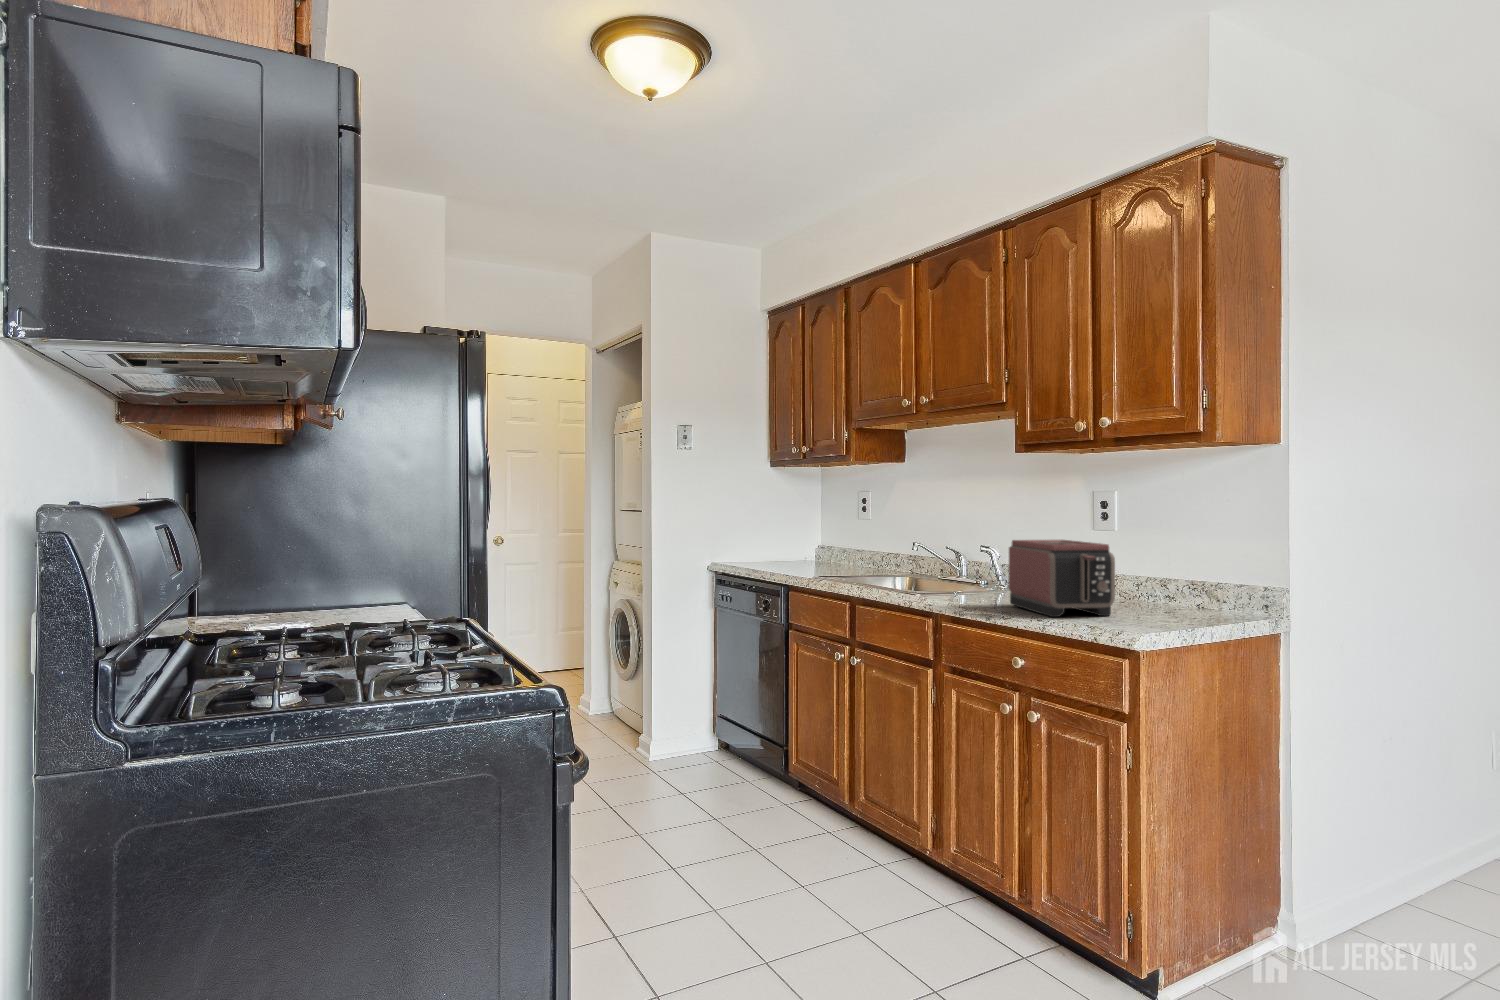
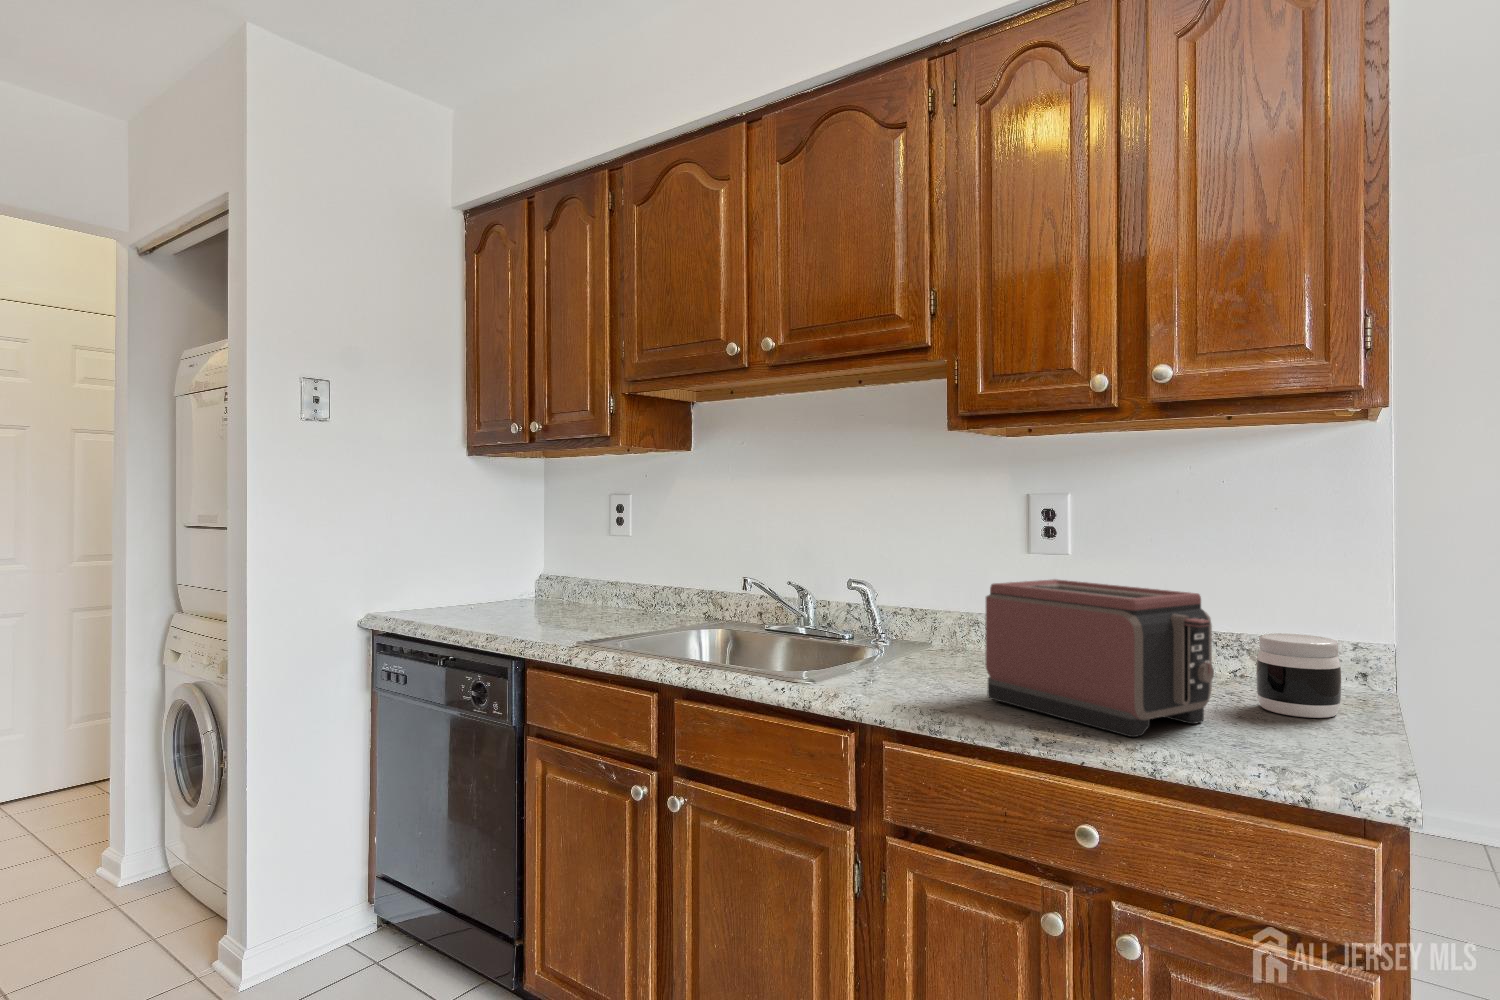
jar: none [1163,572,1209,618] -> present [1256,633,1341,718]

